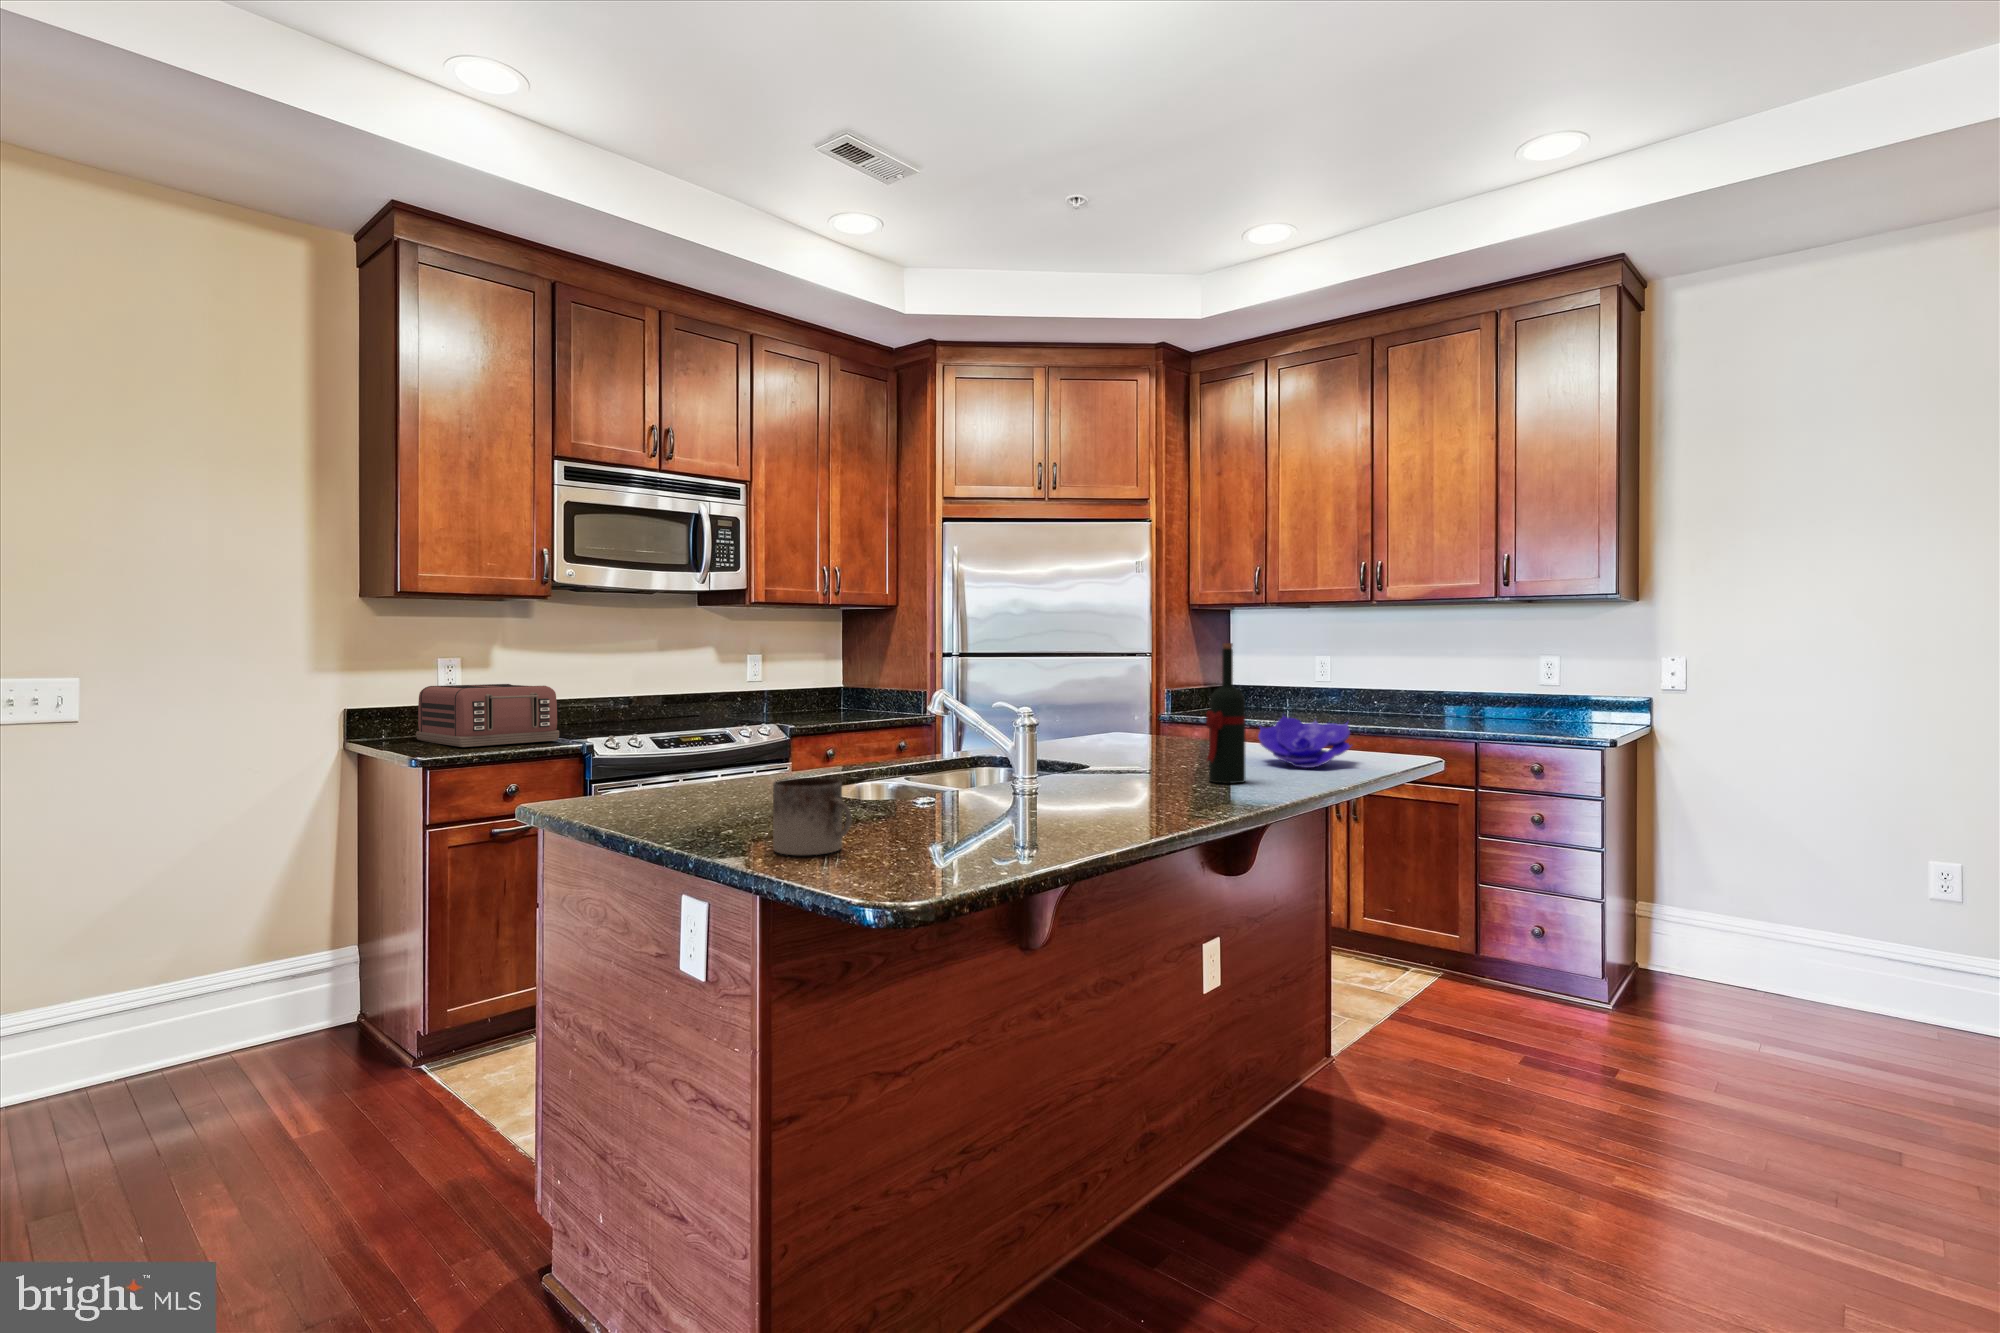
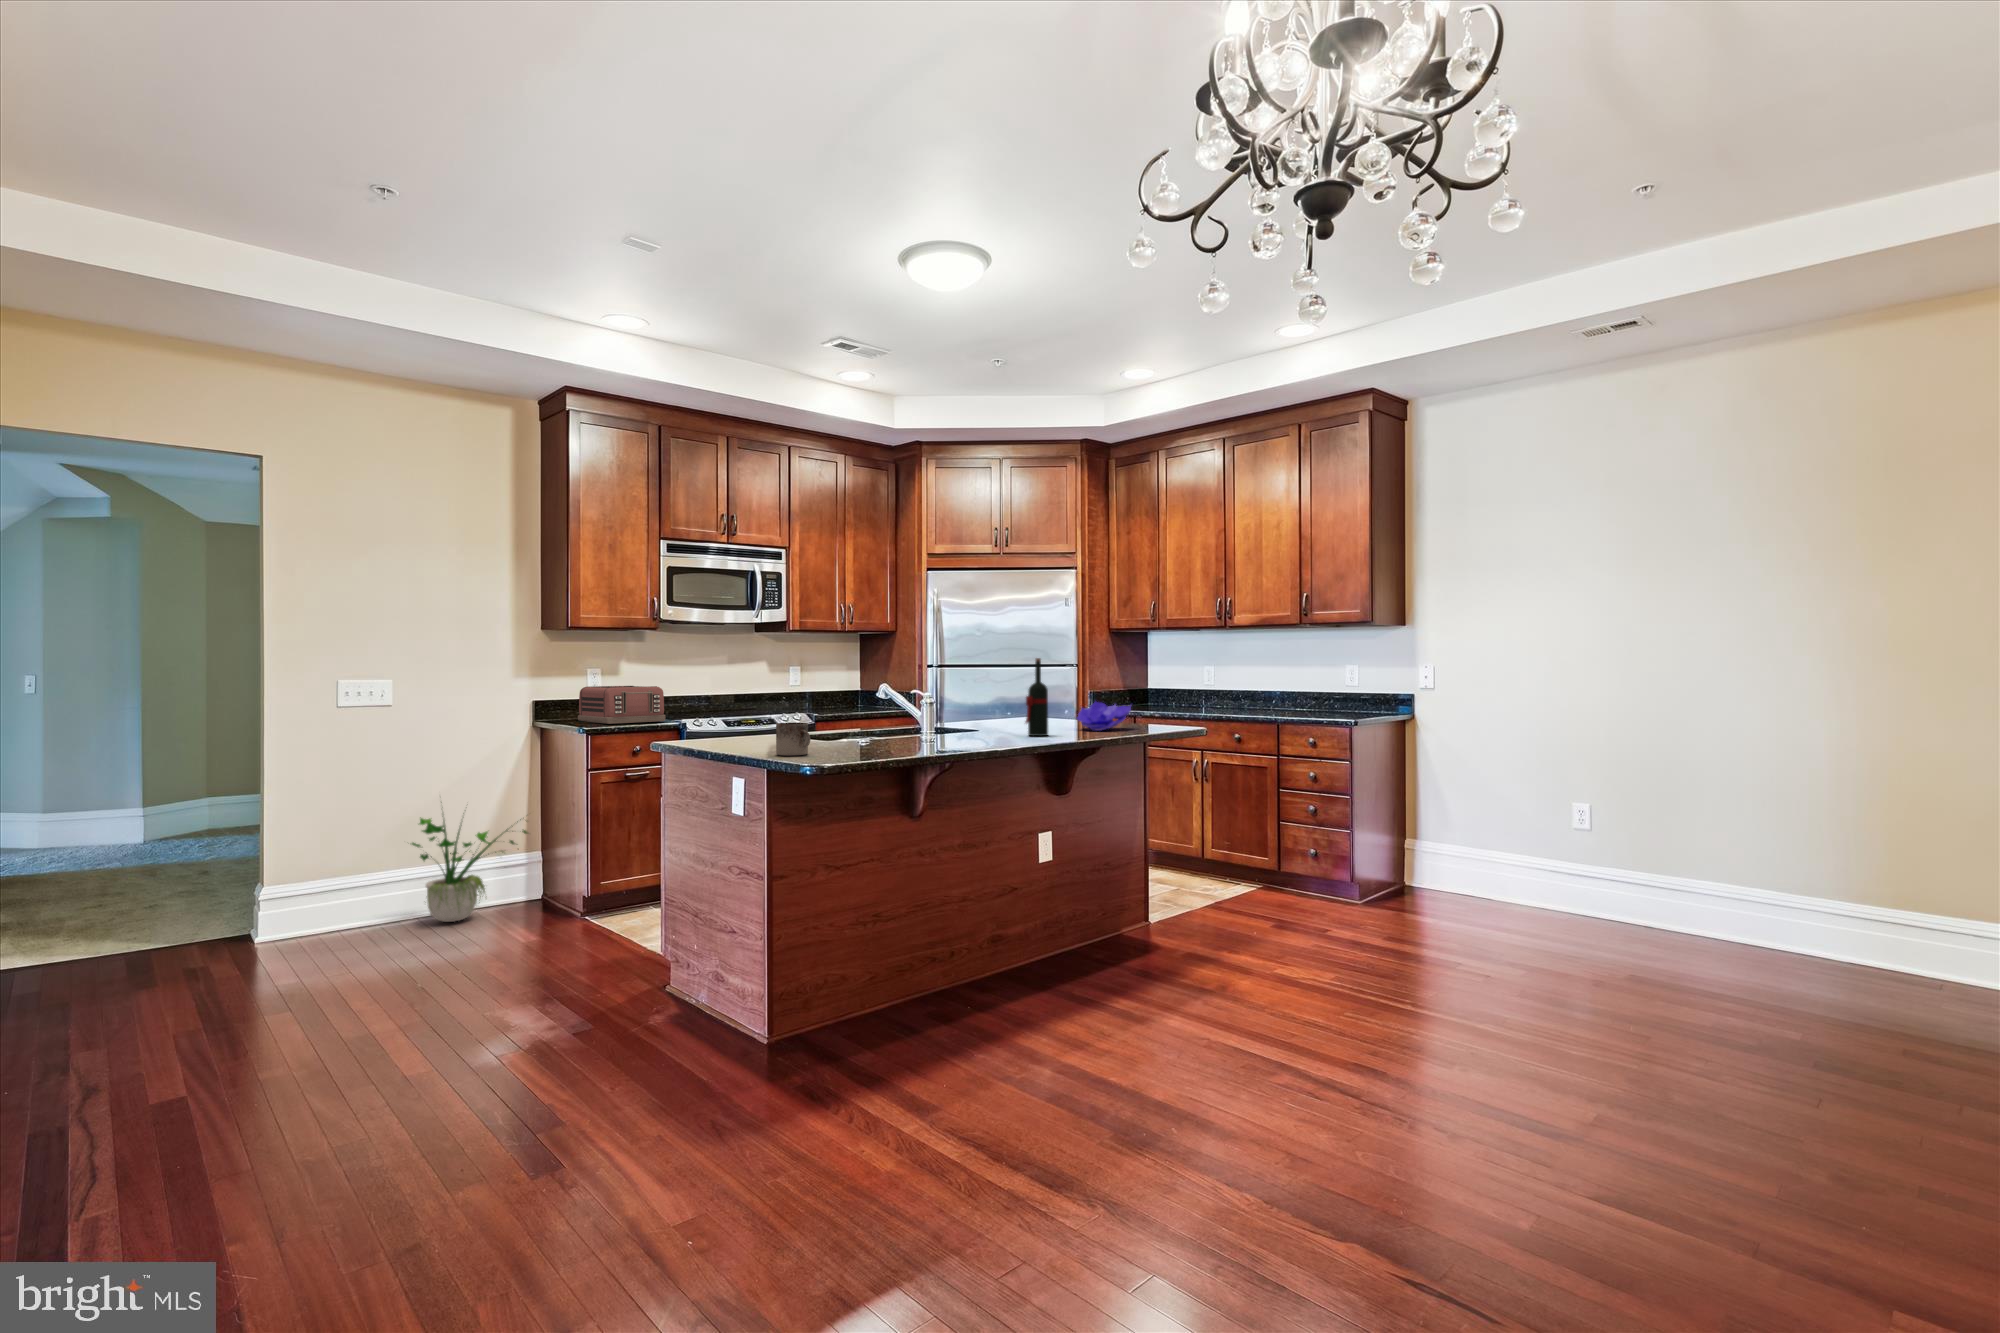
potted plant: none [86,861,342,1087] -> present [412,818,527,922]

